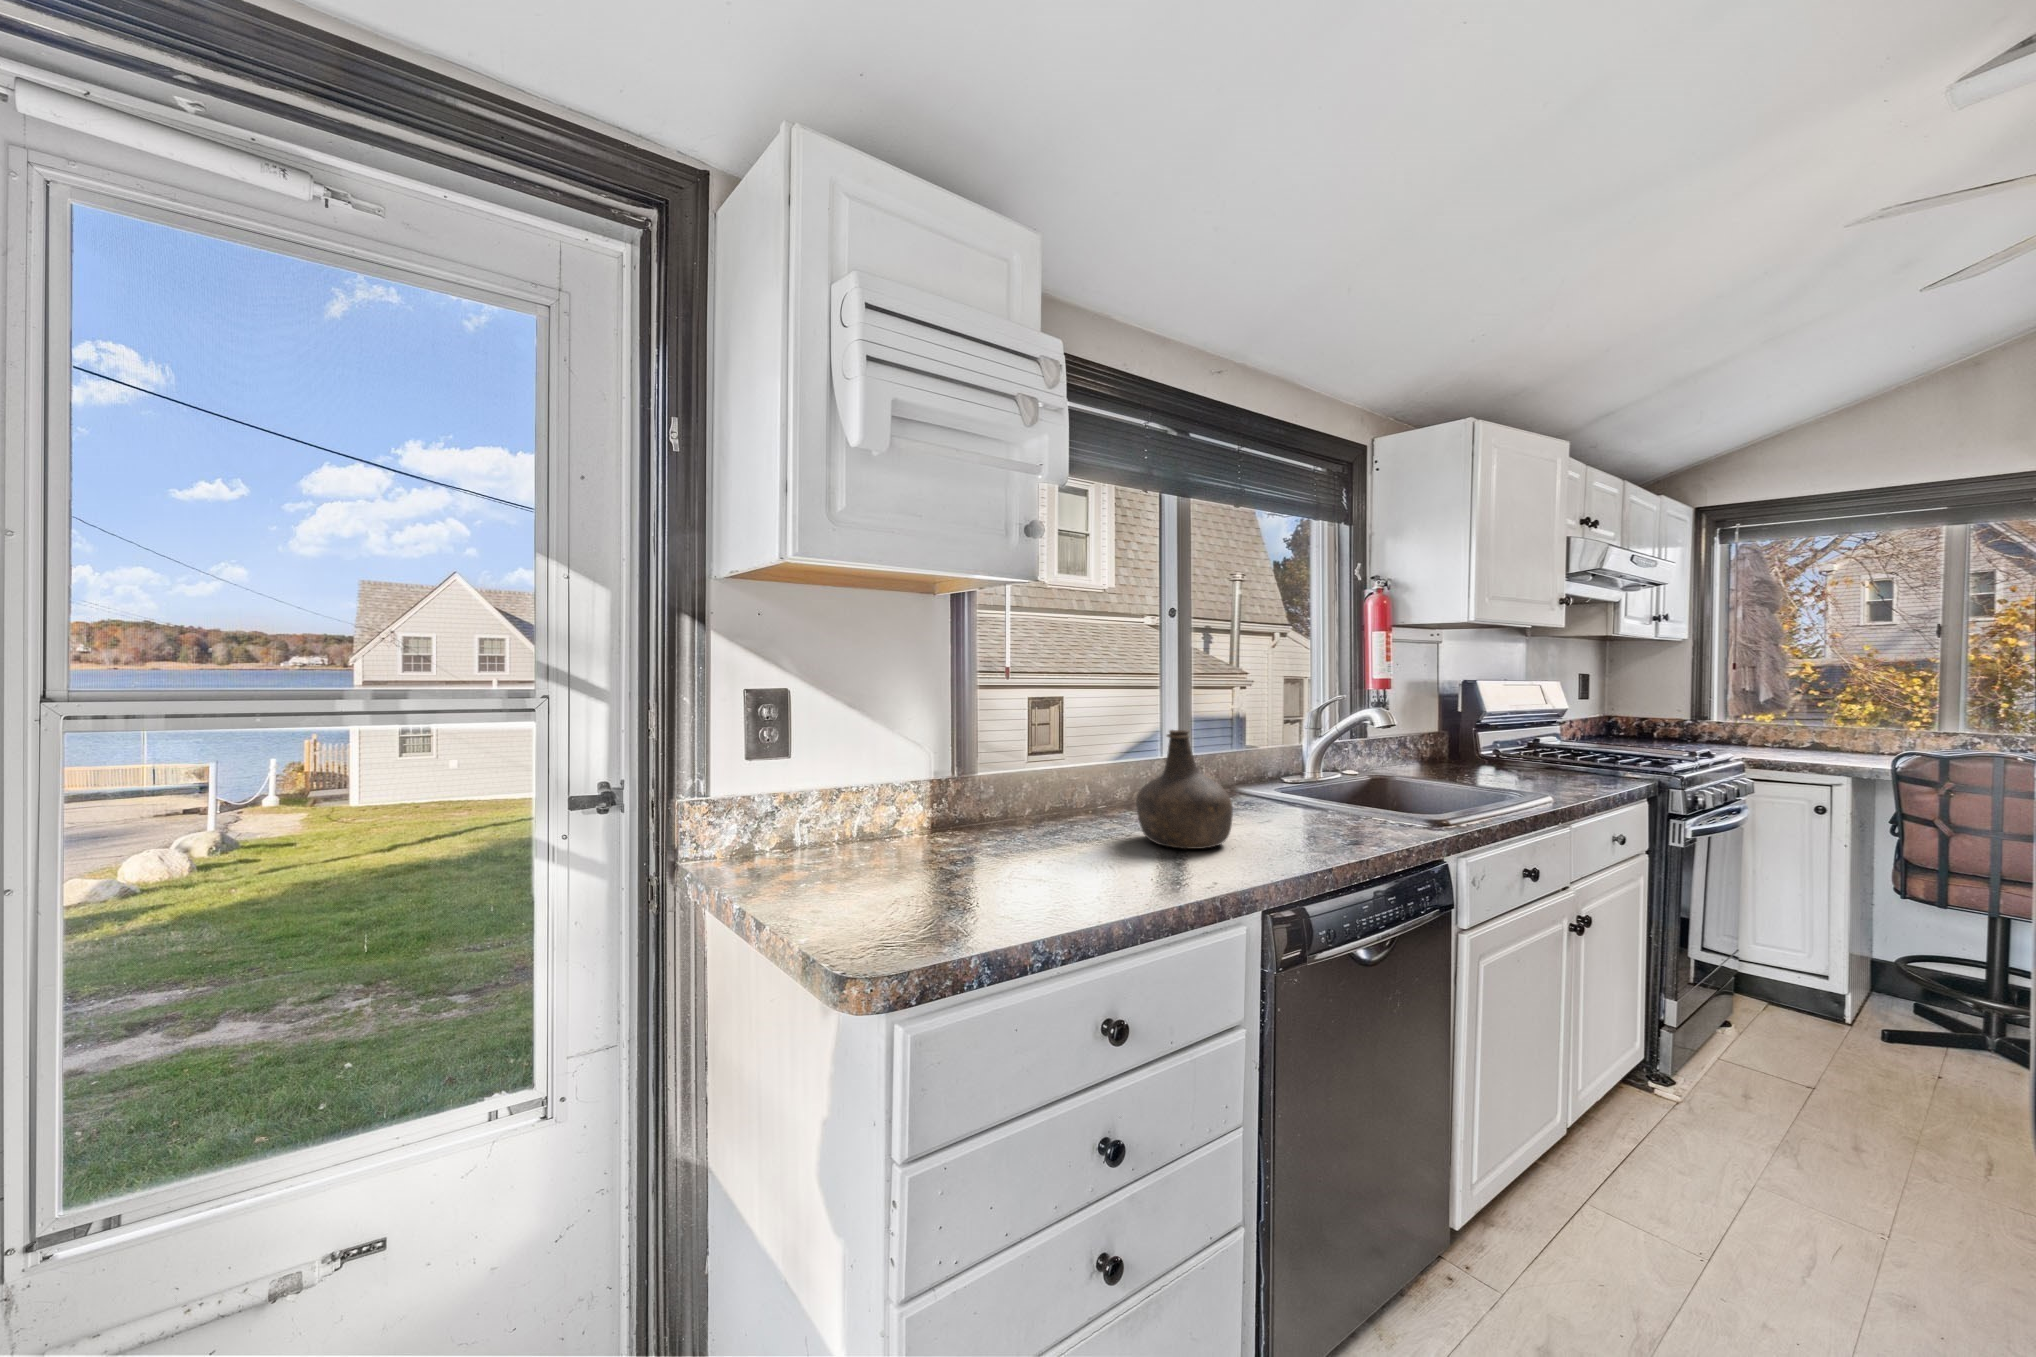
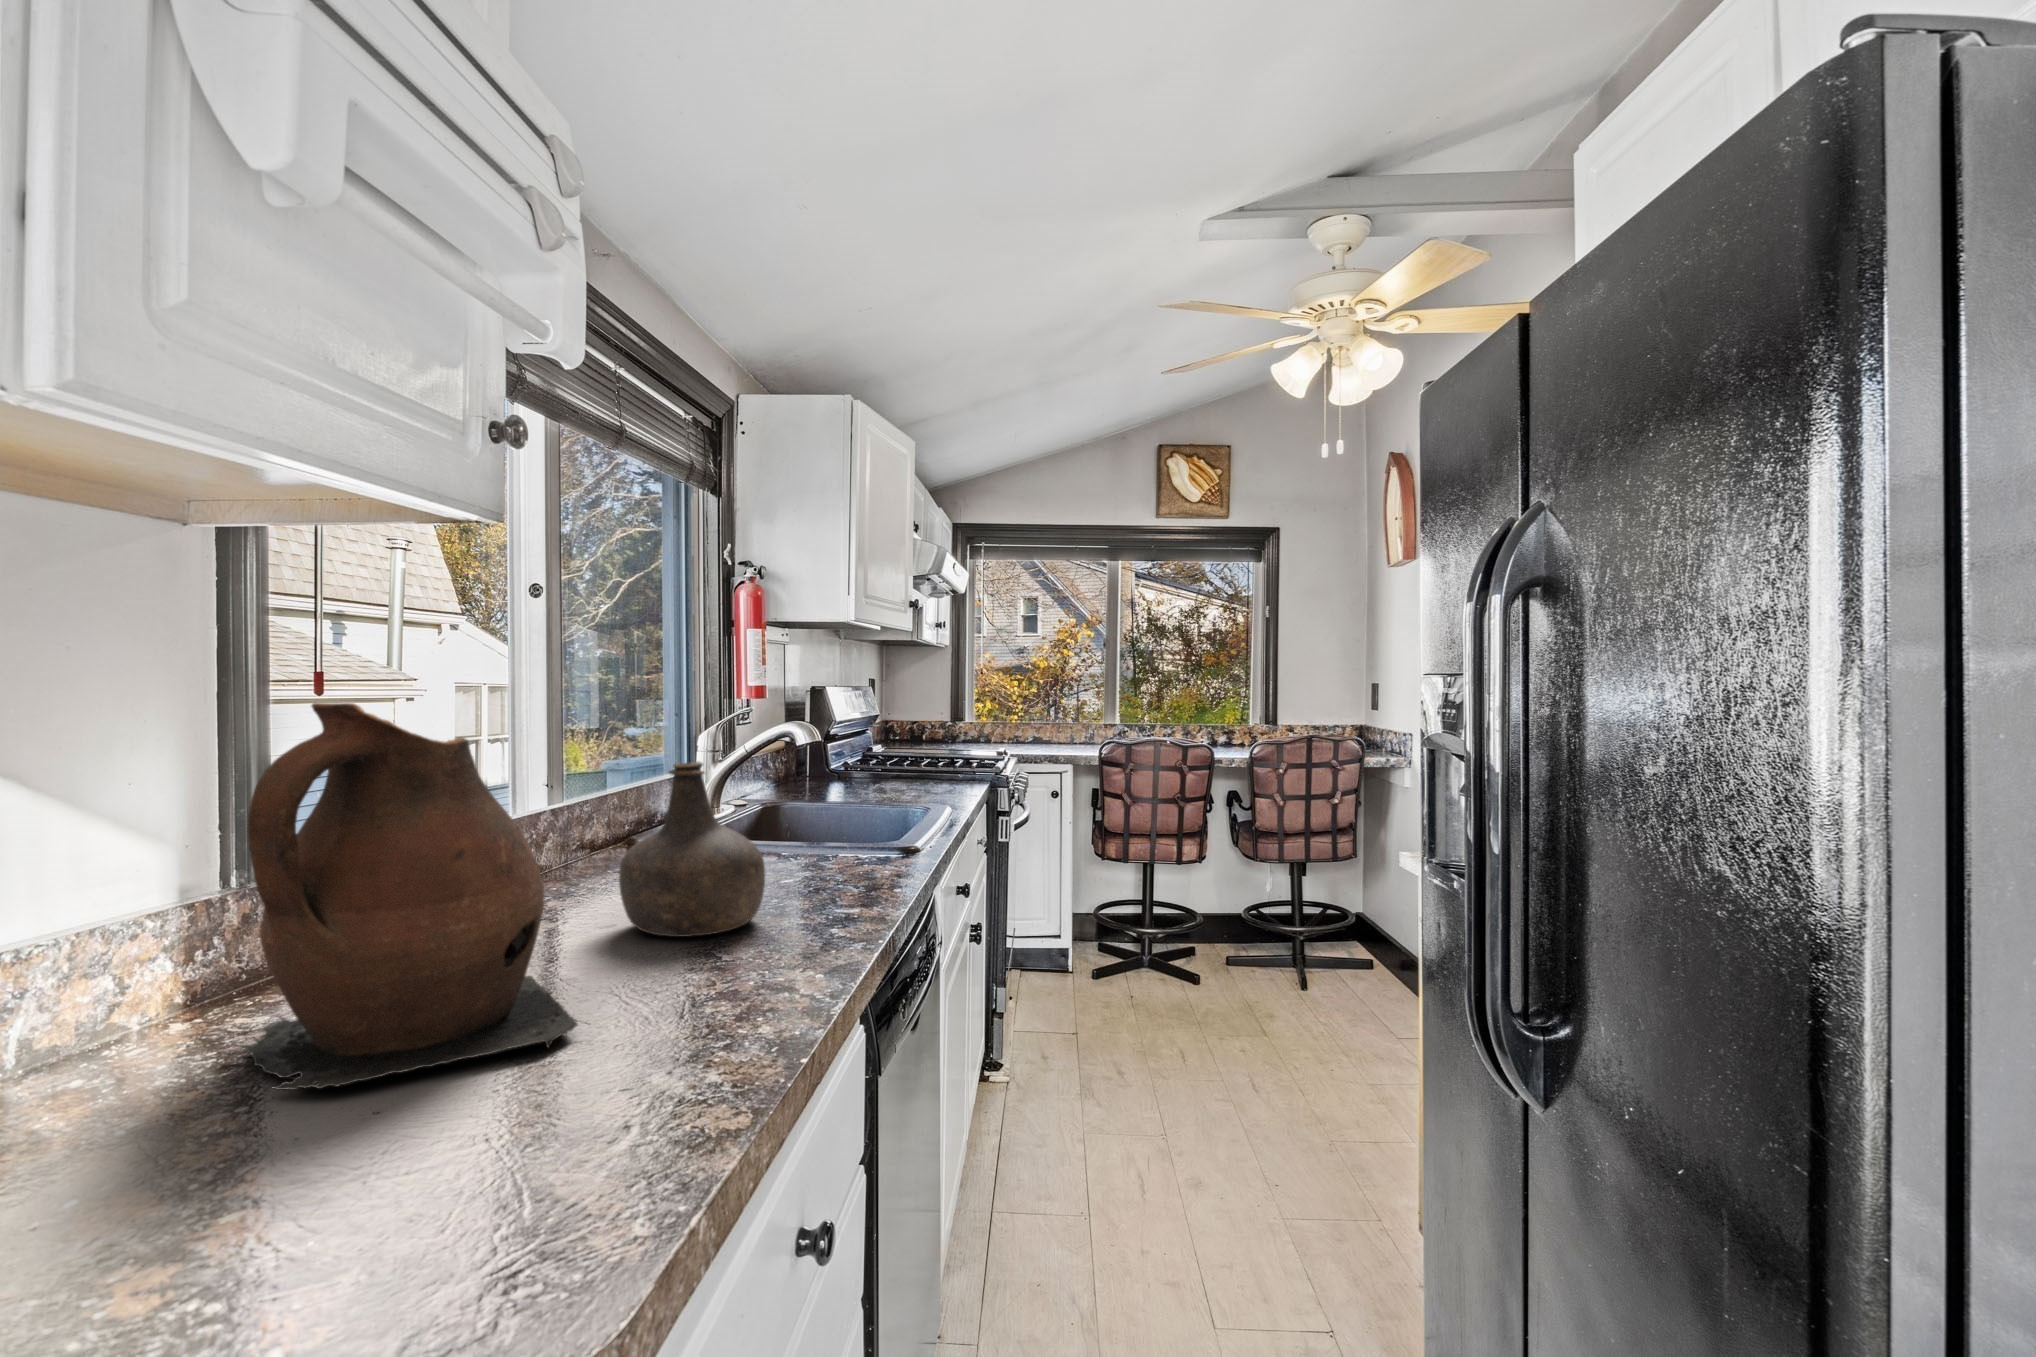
ceramic pitcher: none [902,684,1058,880] -> present [237,703,578,1090]

